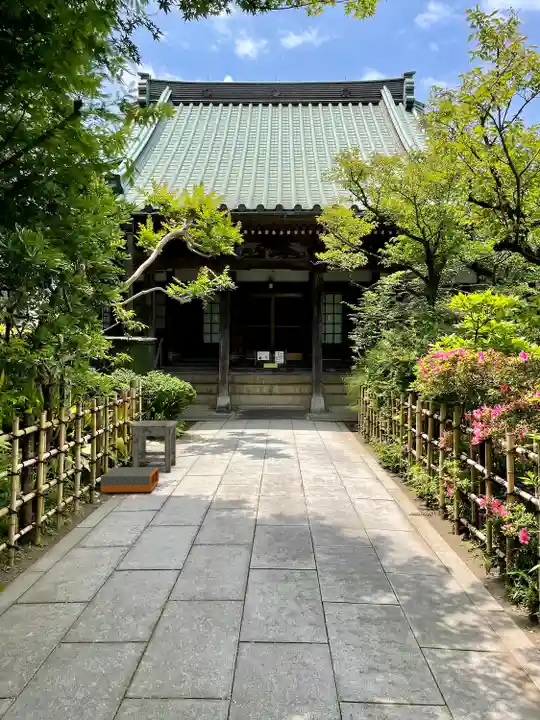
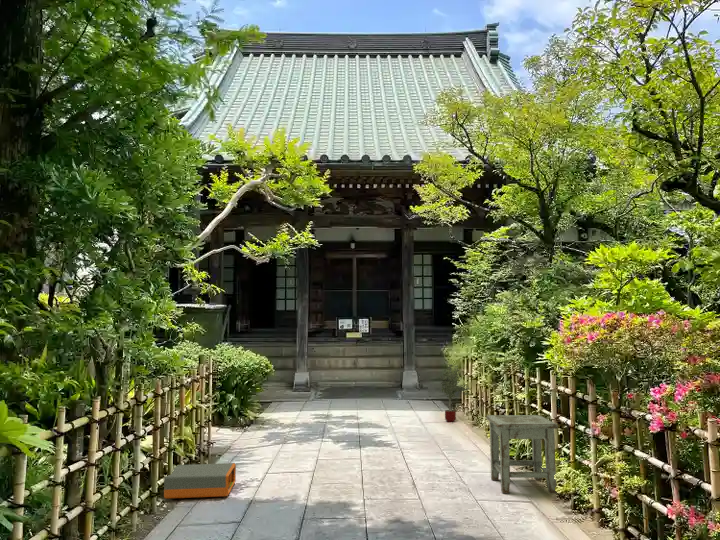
potted tree: none [337,391,364,440] -> present [440,365,469,422]
stool: present [130,421,178,472] -> present [486,415,558,493]

